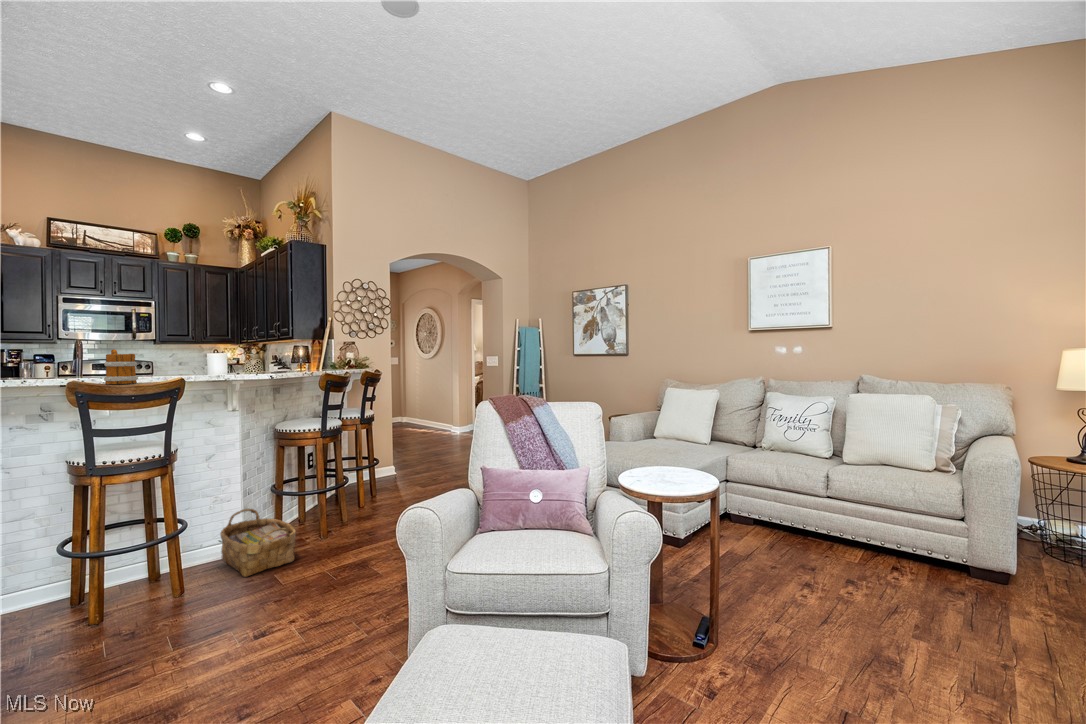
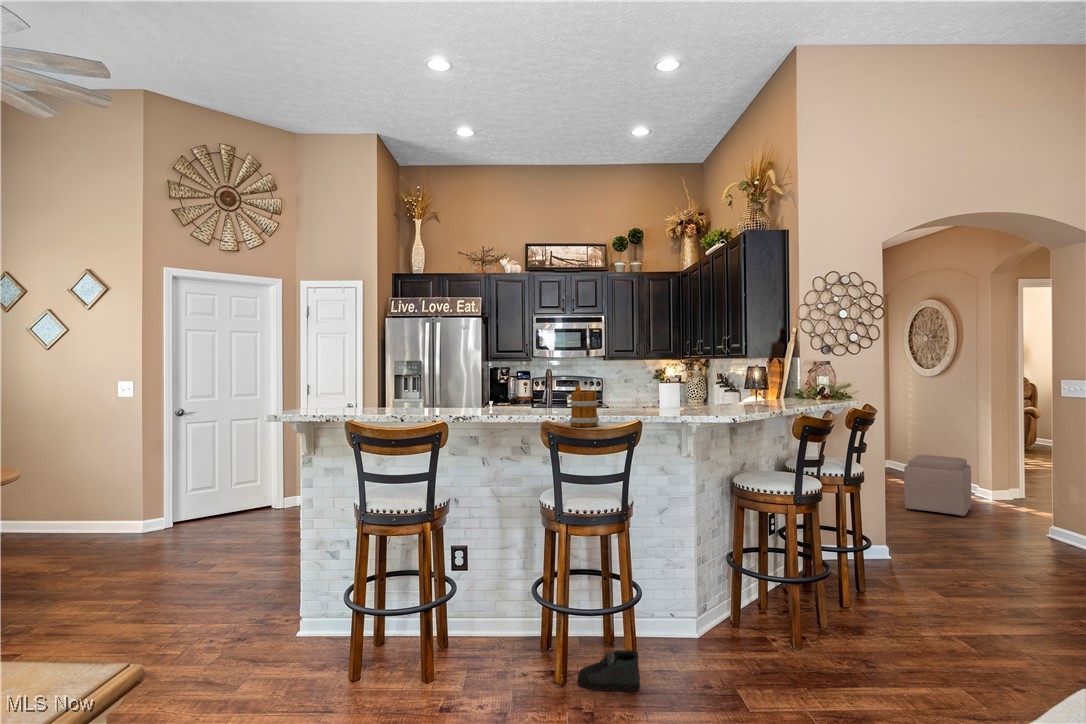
ottoman: none [411,409,450,446] -> present [904,455,971,517]
woven basket: present [220,509,296,577] -> none [674,583,765,679]
shoe: none [116,571,185,616] -> present [577,650,640,692]

